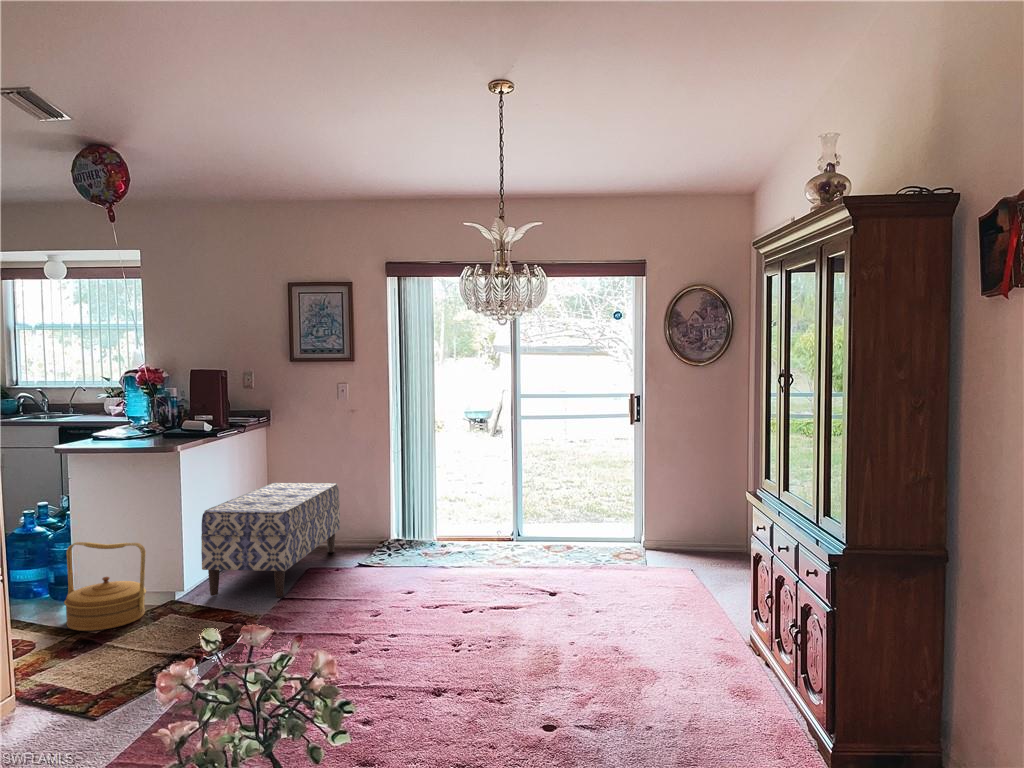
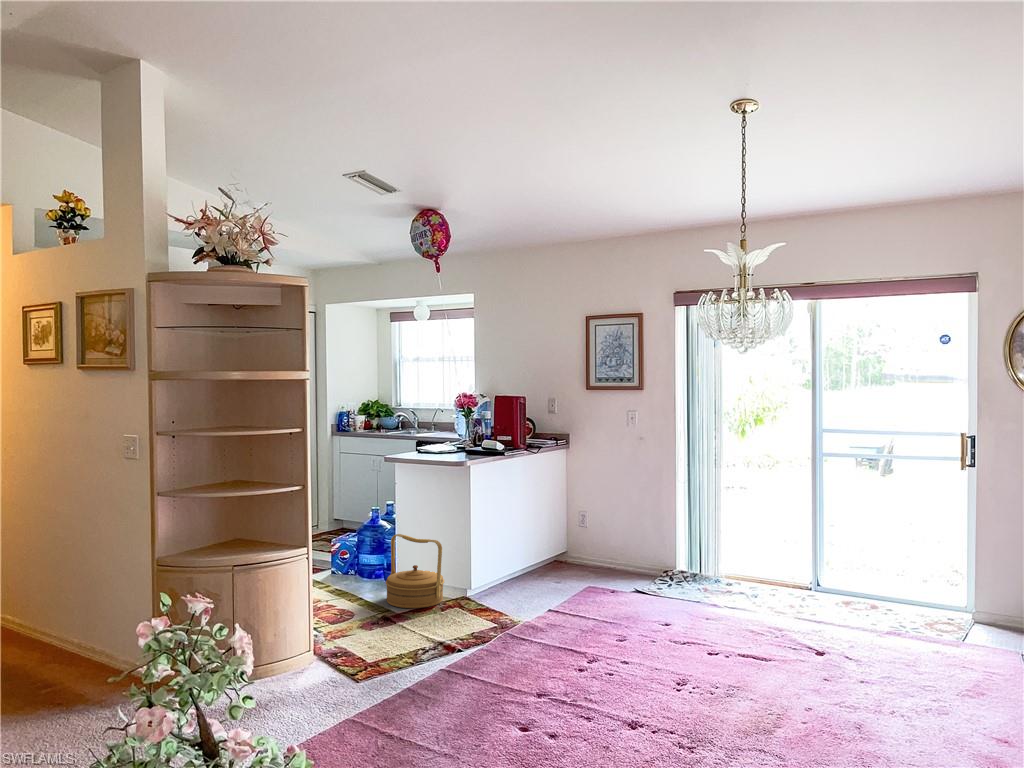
bench: present [201,483,340,597] -> none [489,501,626,607]

